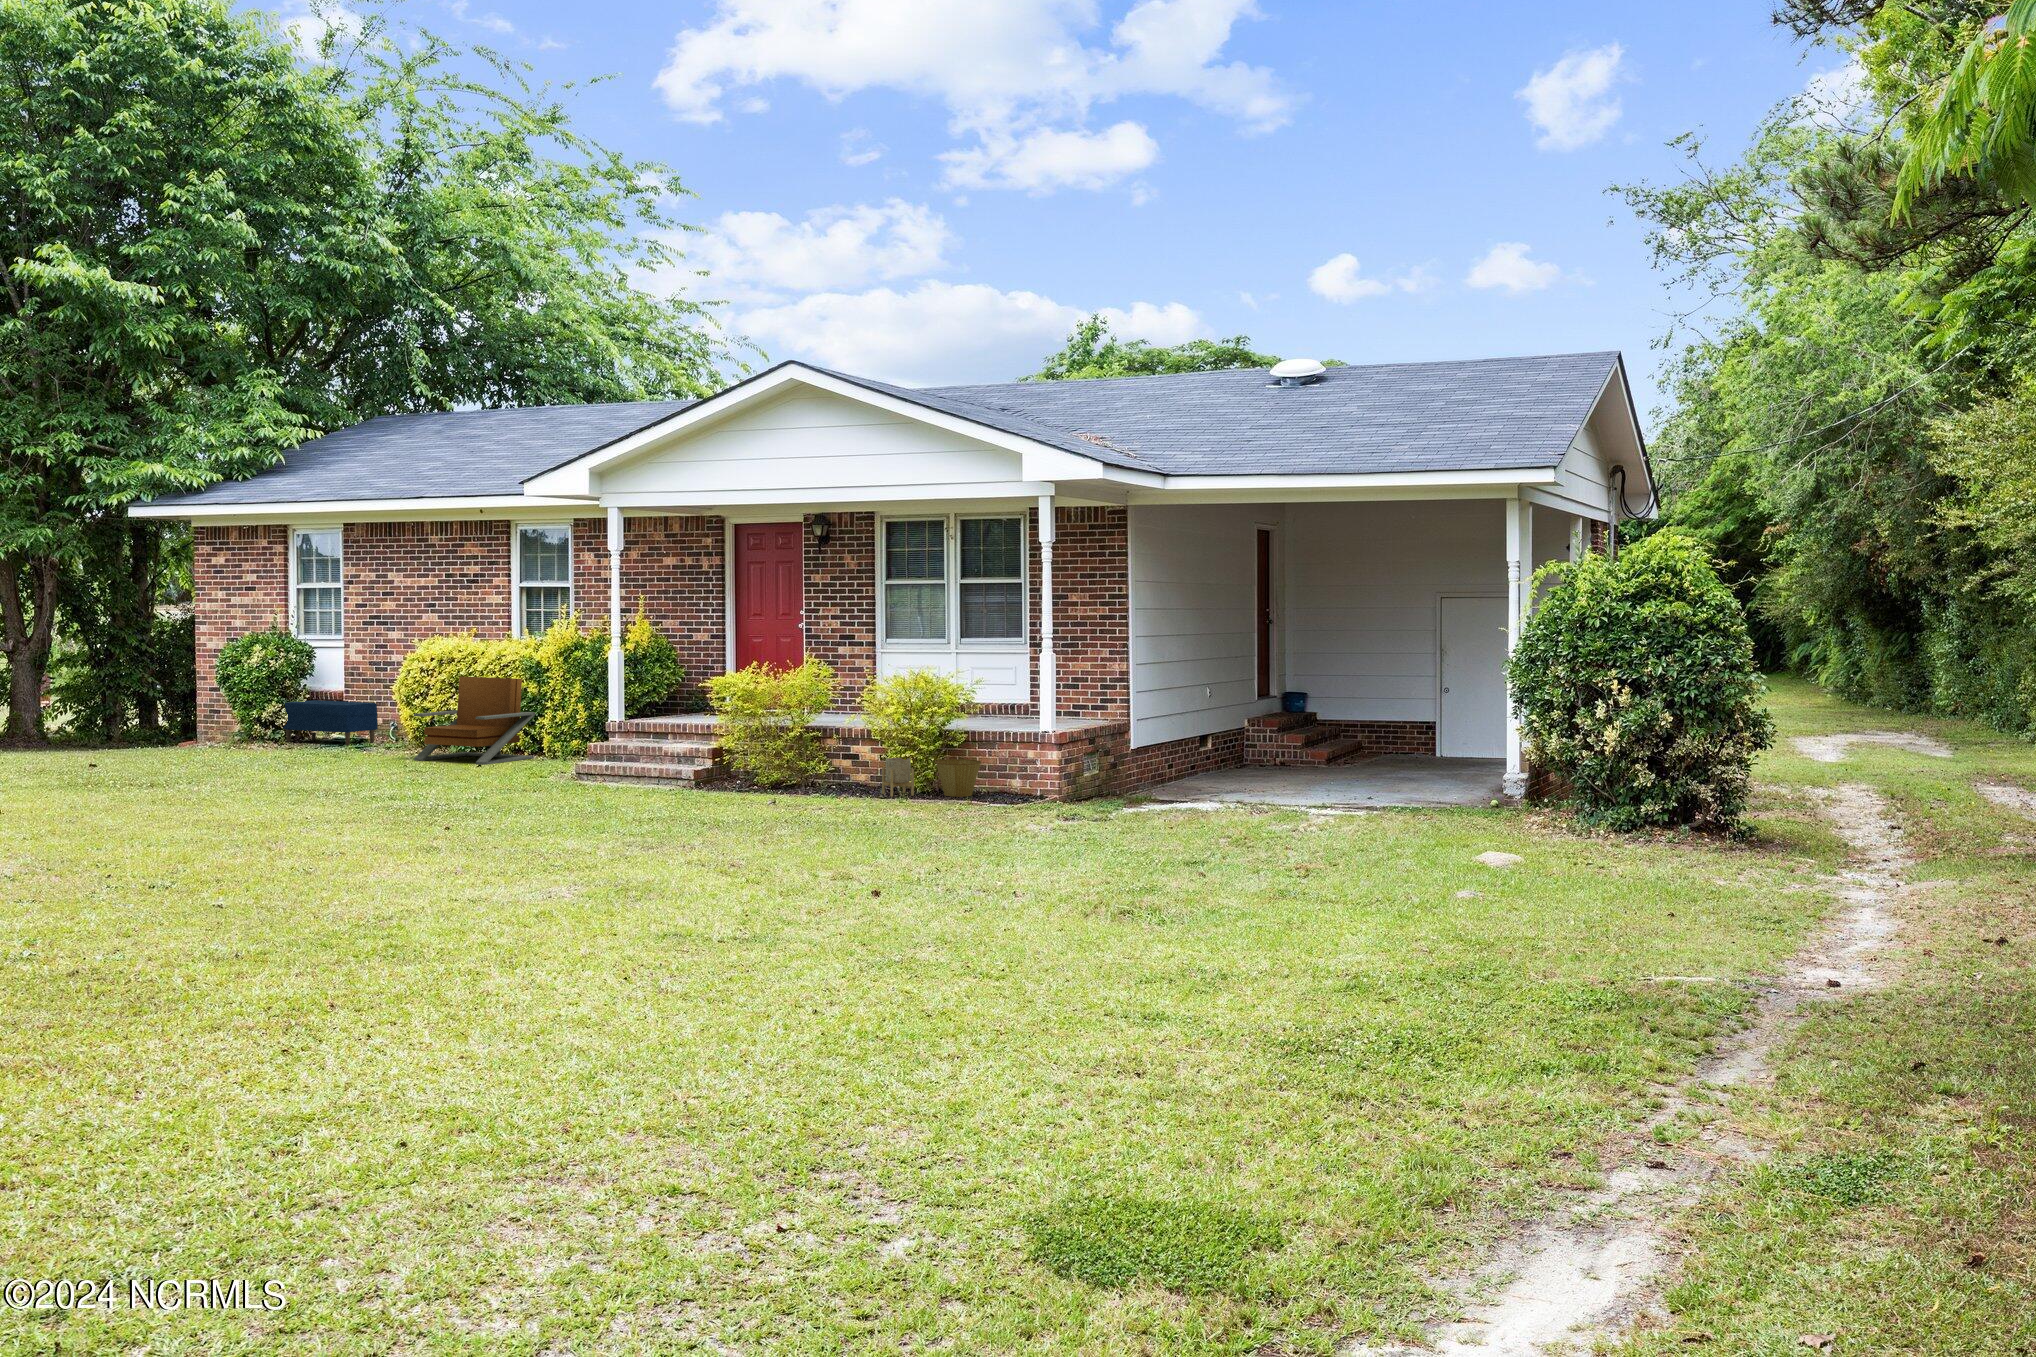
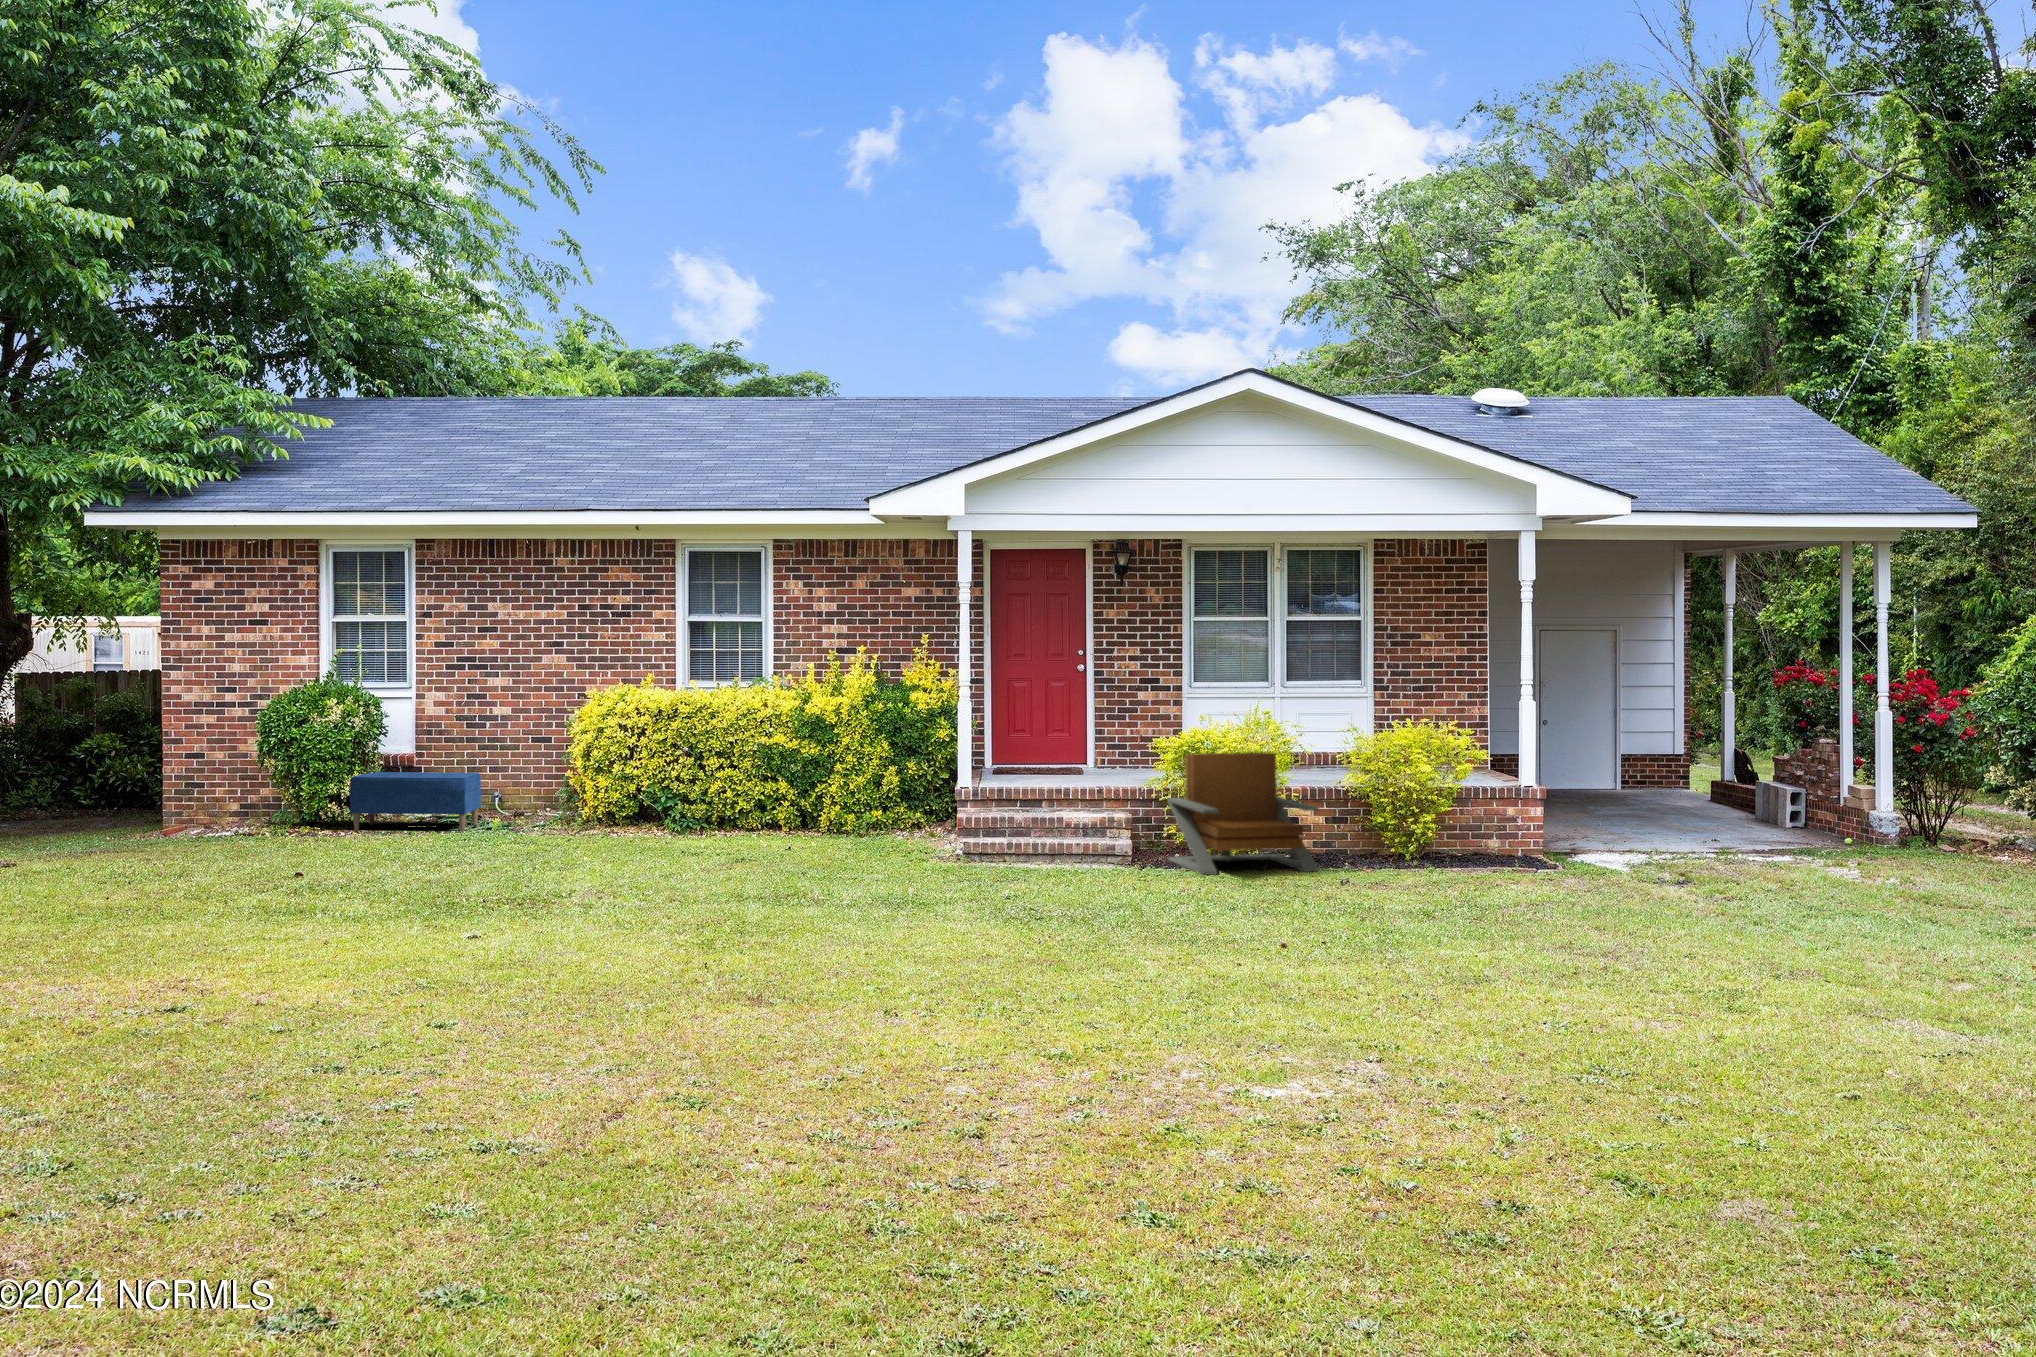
lounge chair: present [414,677,535,765] -> present [1167,753,1319,875]
planter: present [882,758,914,797] -> none [1371,818,1408,861]
basket: present [935,759,981,797] -> none [1414,816,1466,857]

